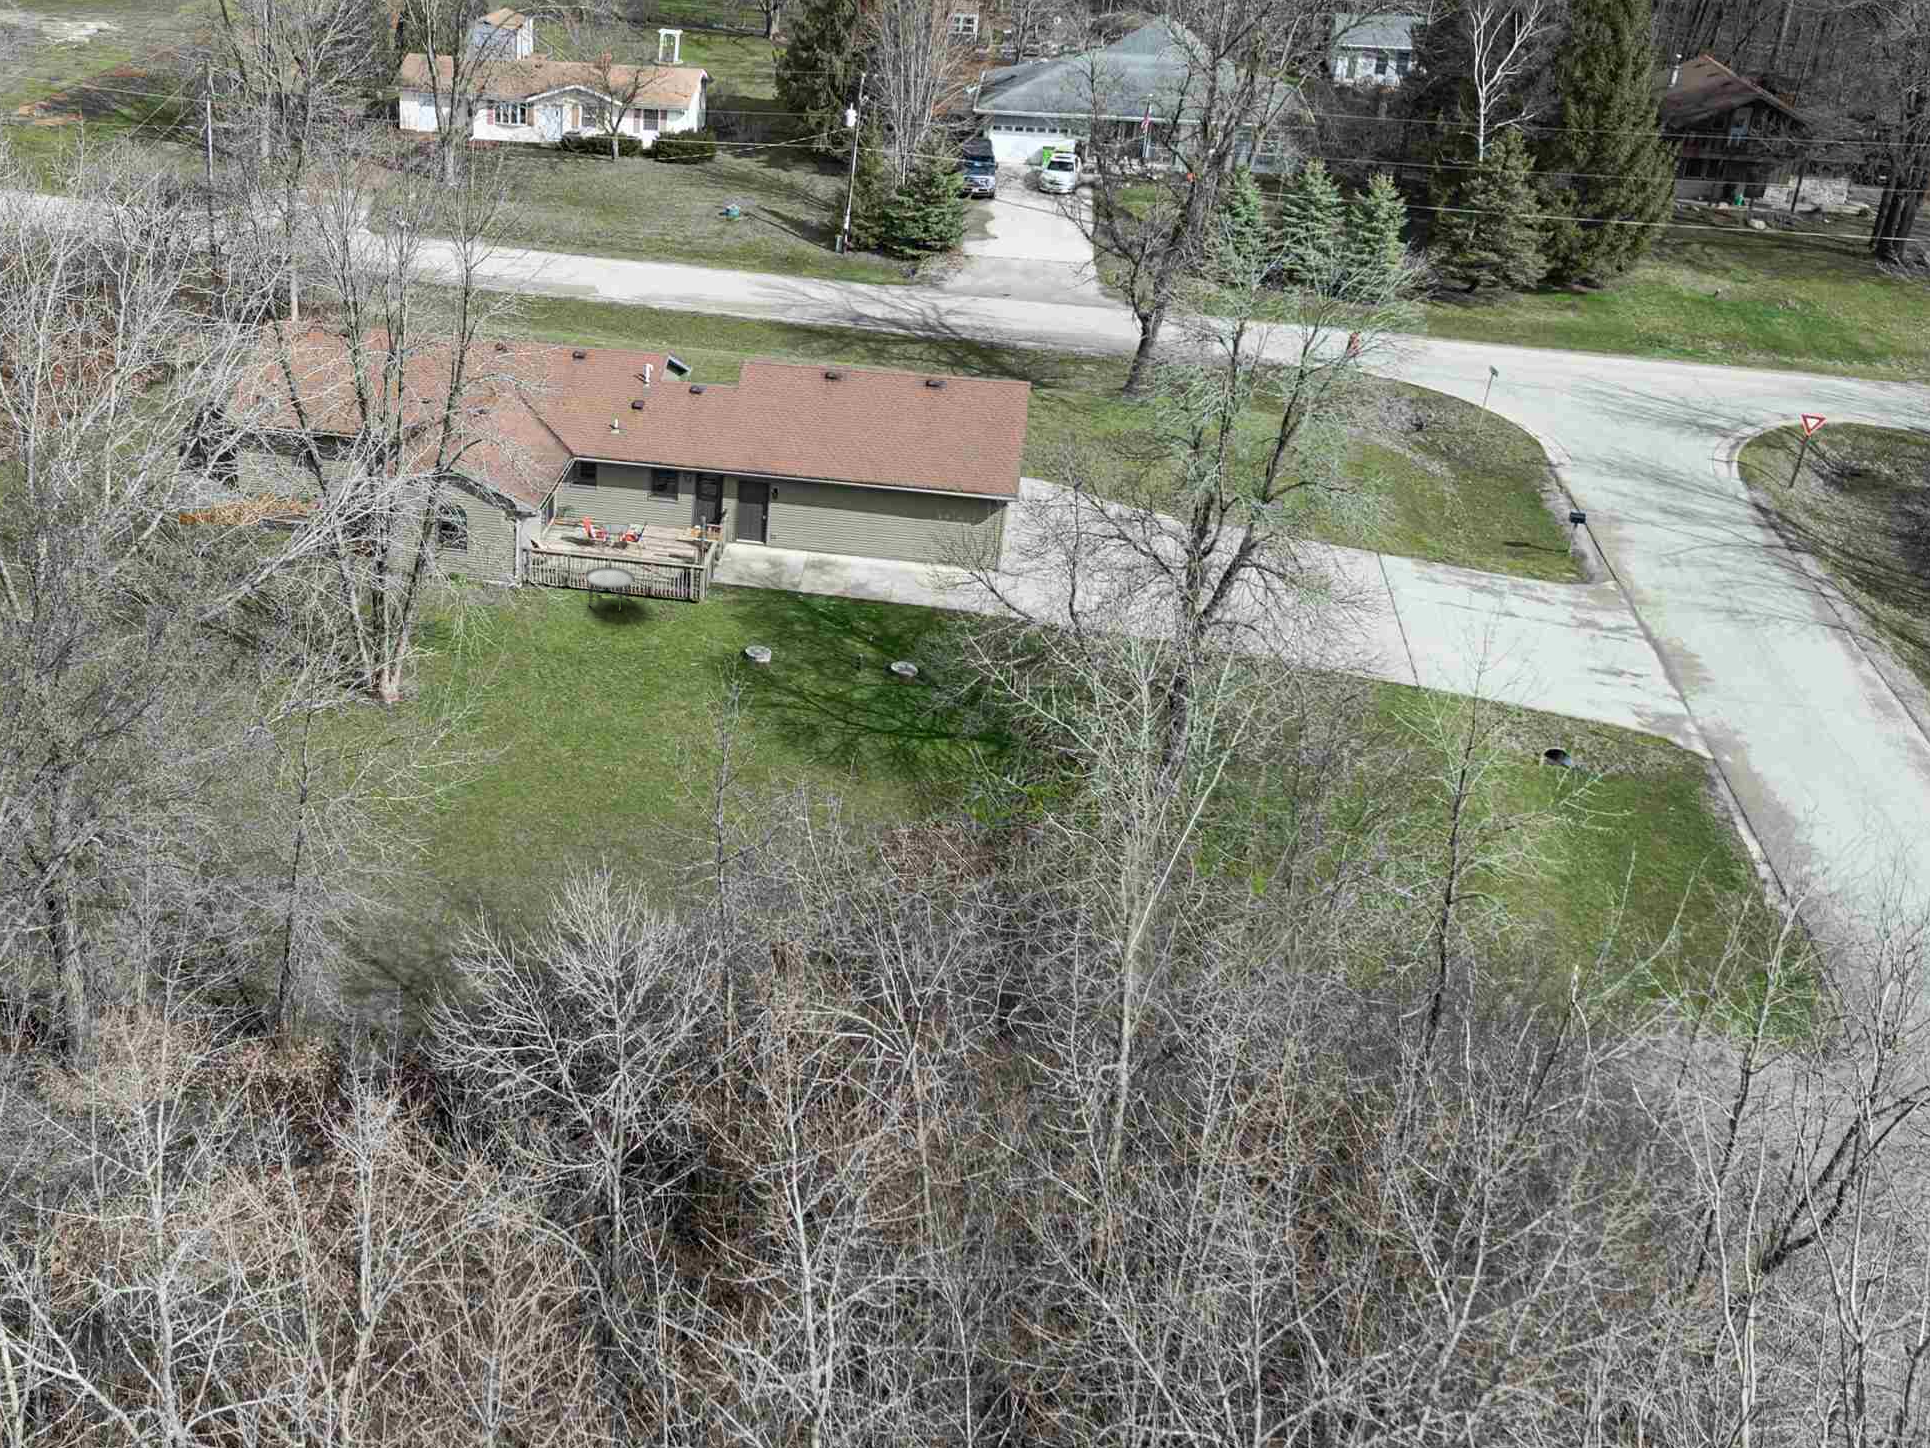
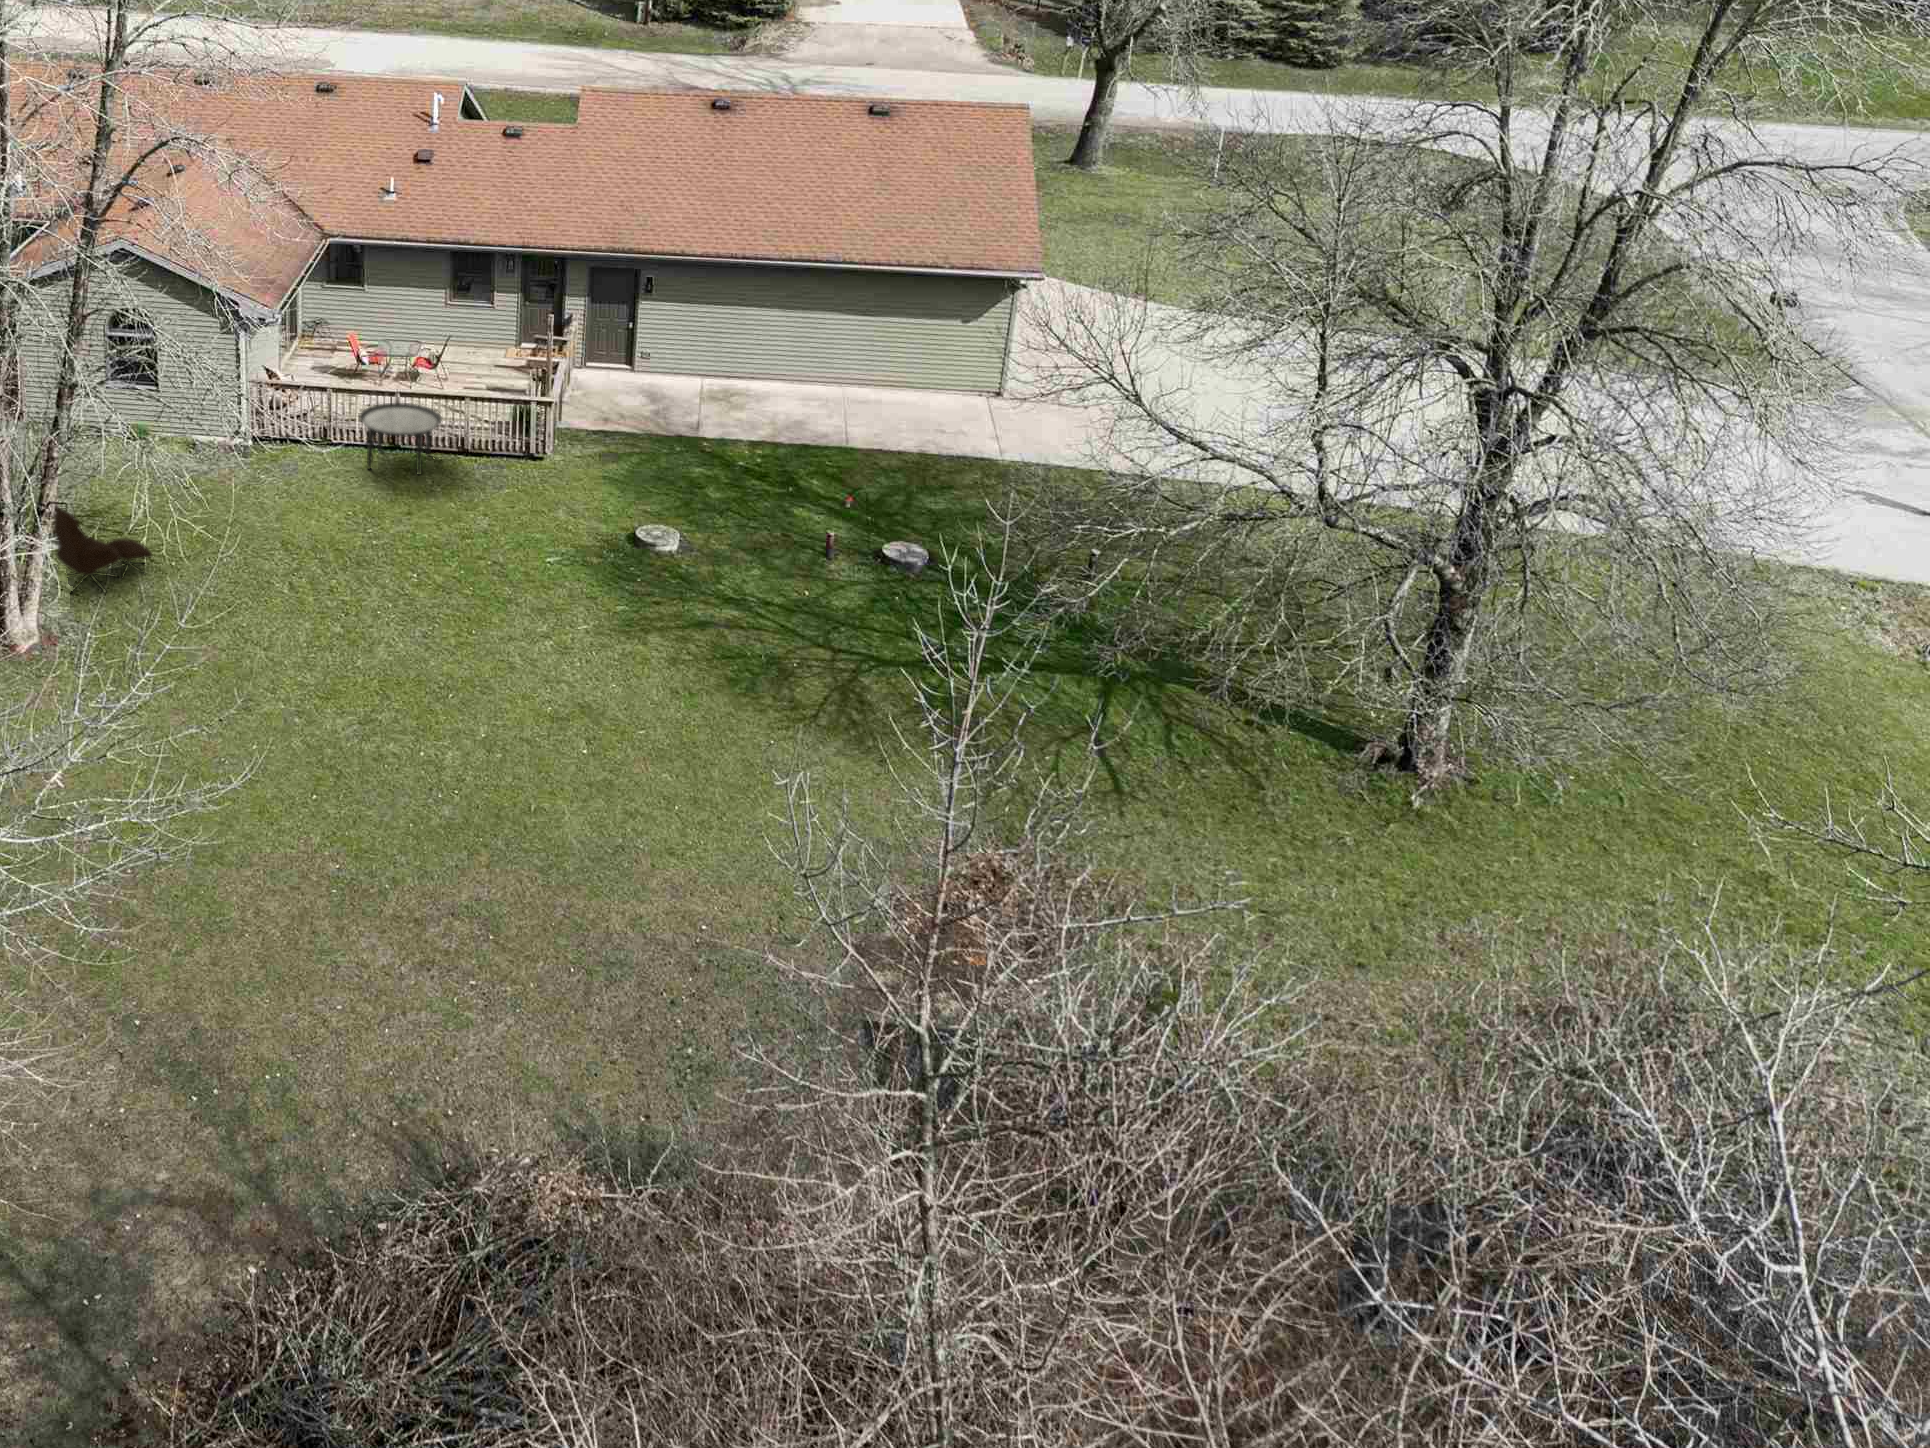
lounge chair: none [402,621,462,674] -> present [54,507,152,592]

